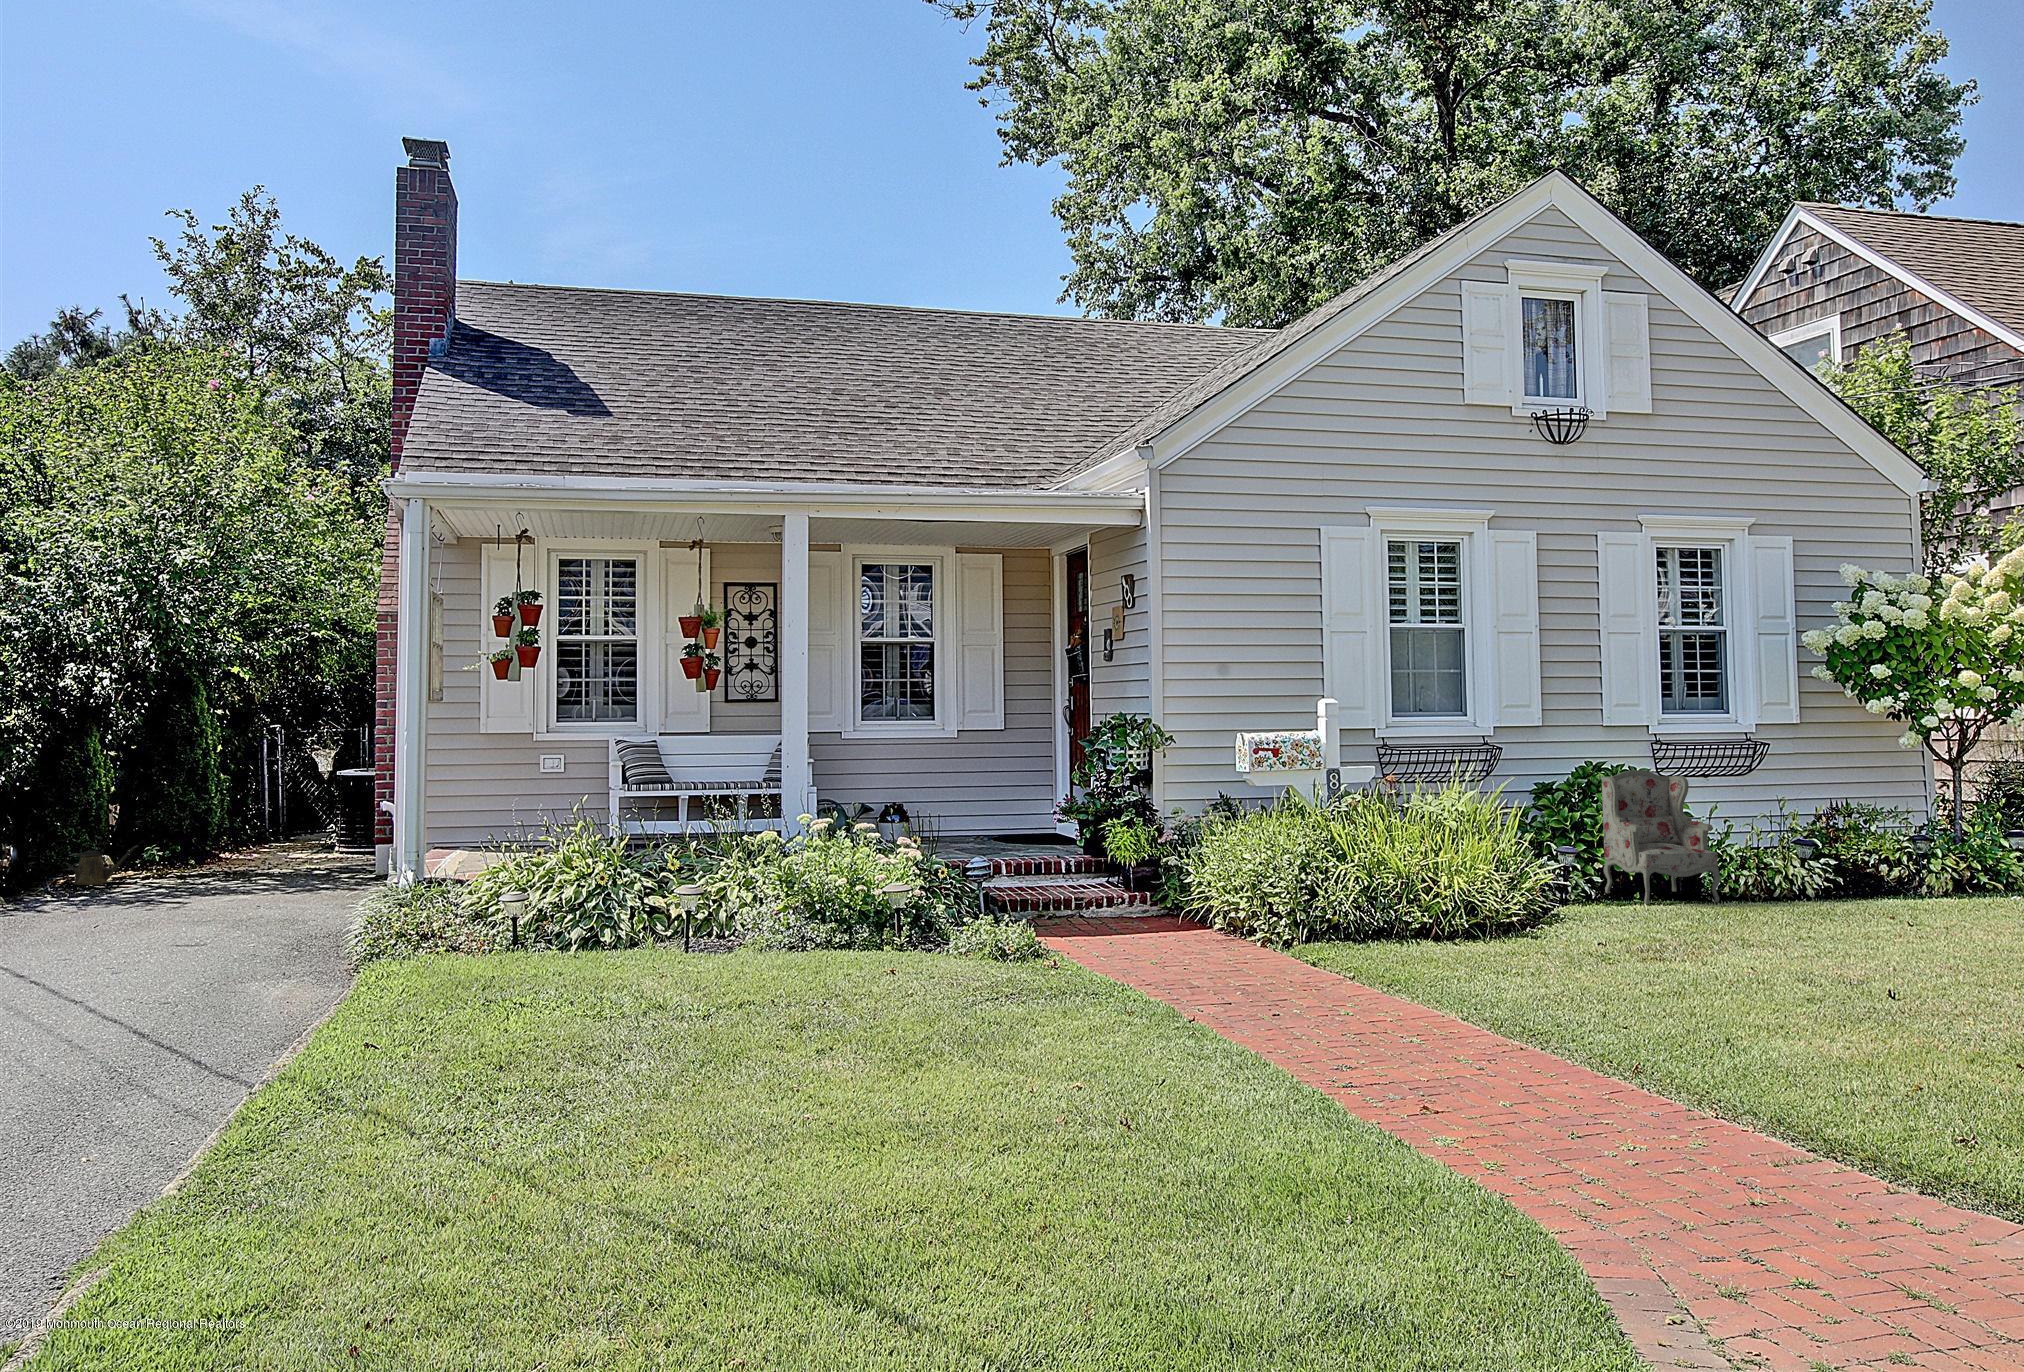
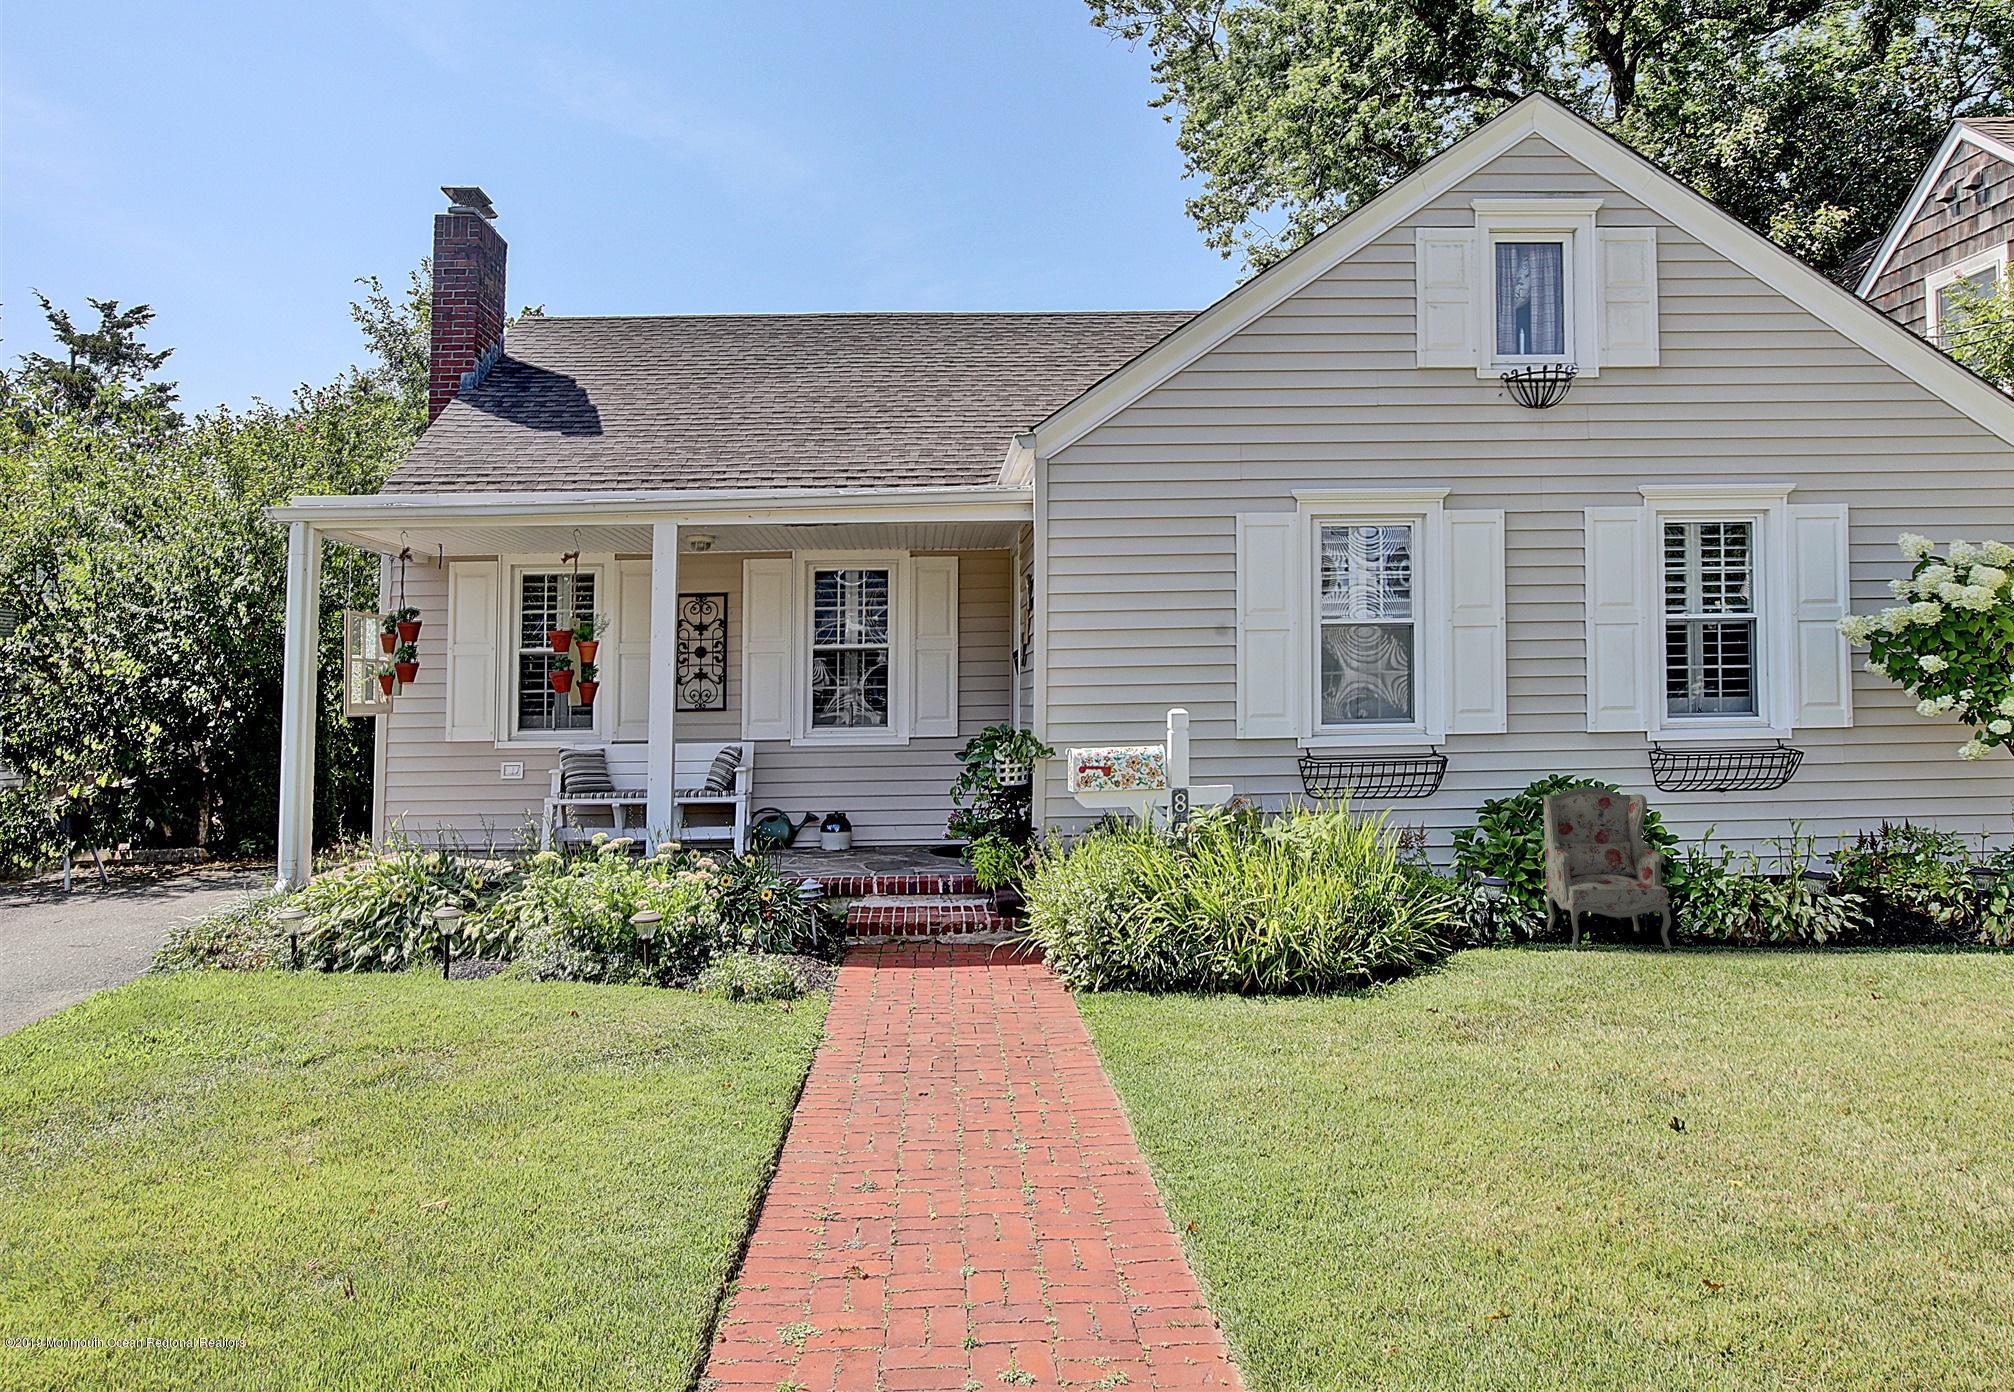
watering can: present [66,845,138,885] -> none [140,843,201,879]

